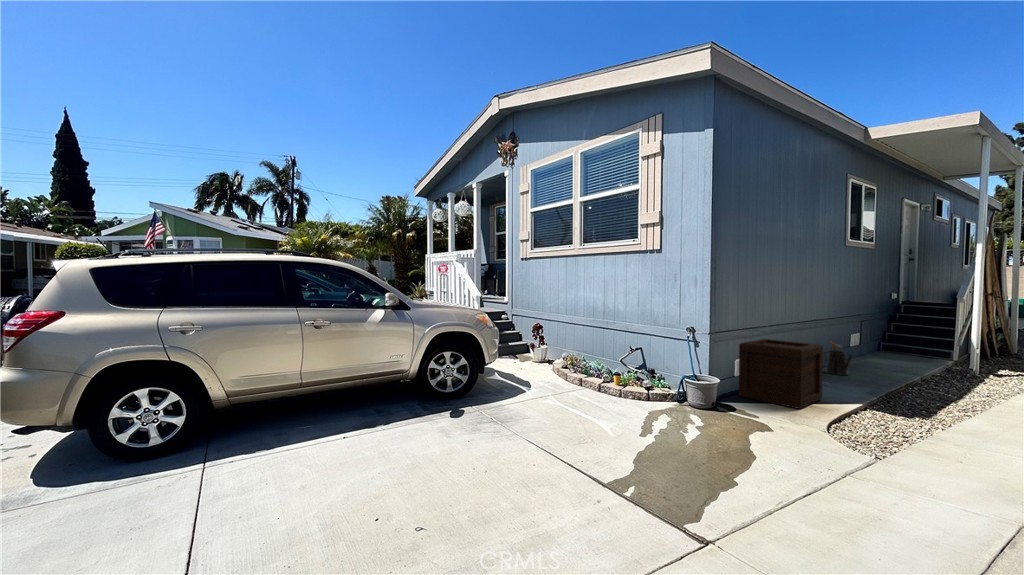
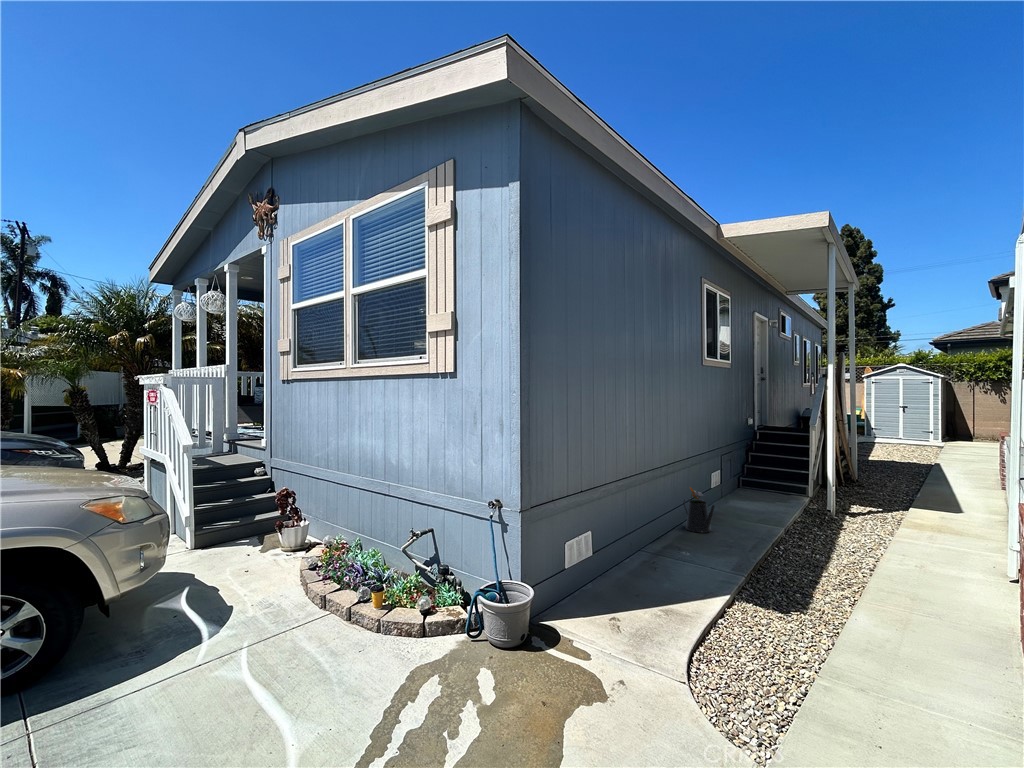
wooden crate: present [739,339,823,409] -> none [571,502,681,622]

